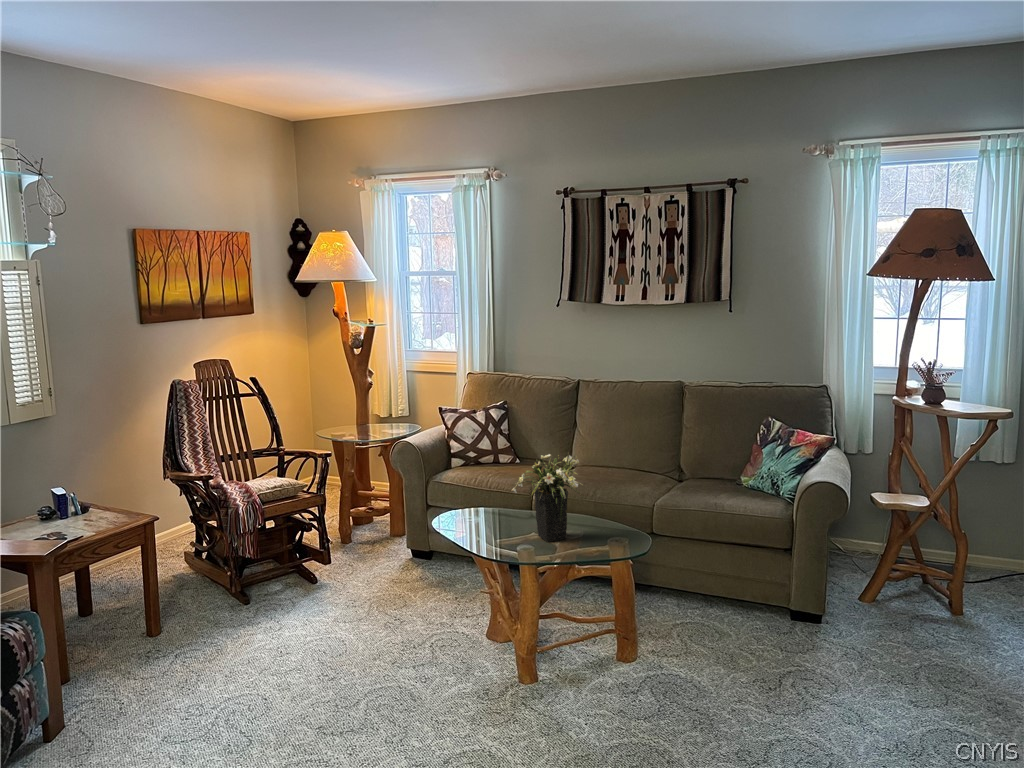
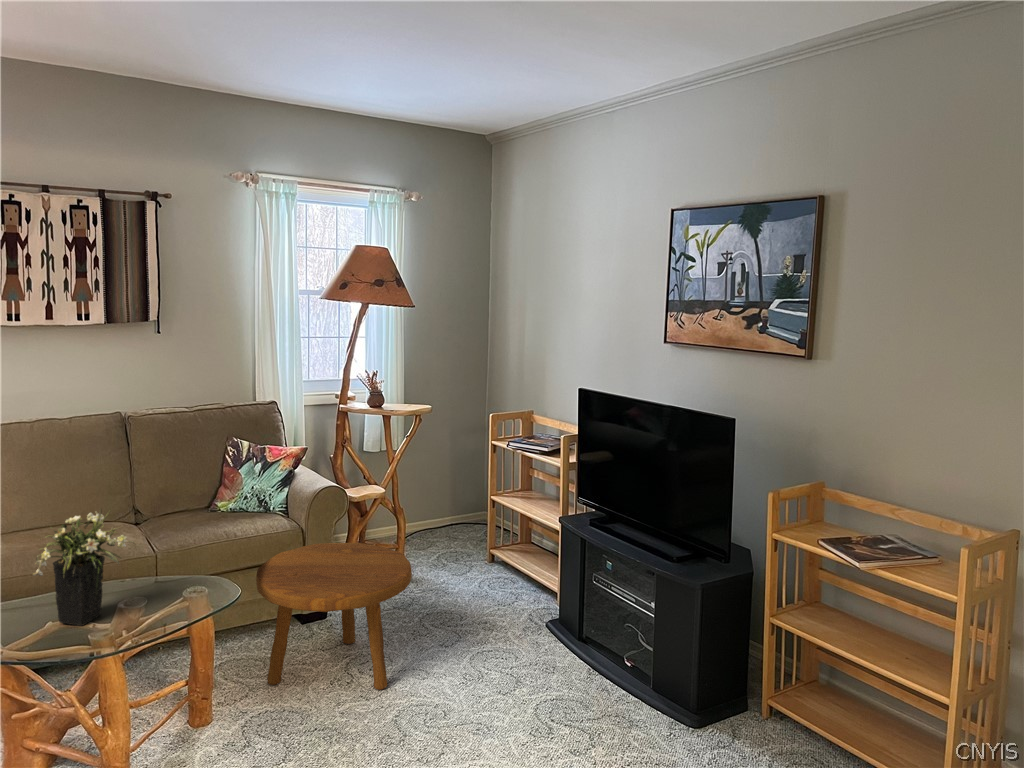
footstool: none [704,535,878,710] -> present [256,543,412,690]

